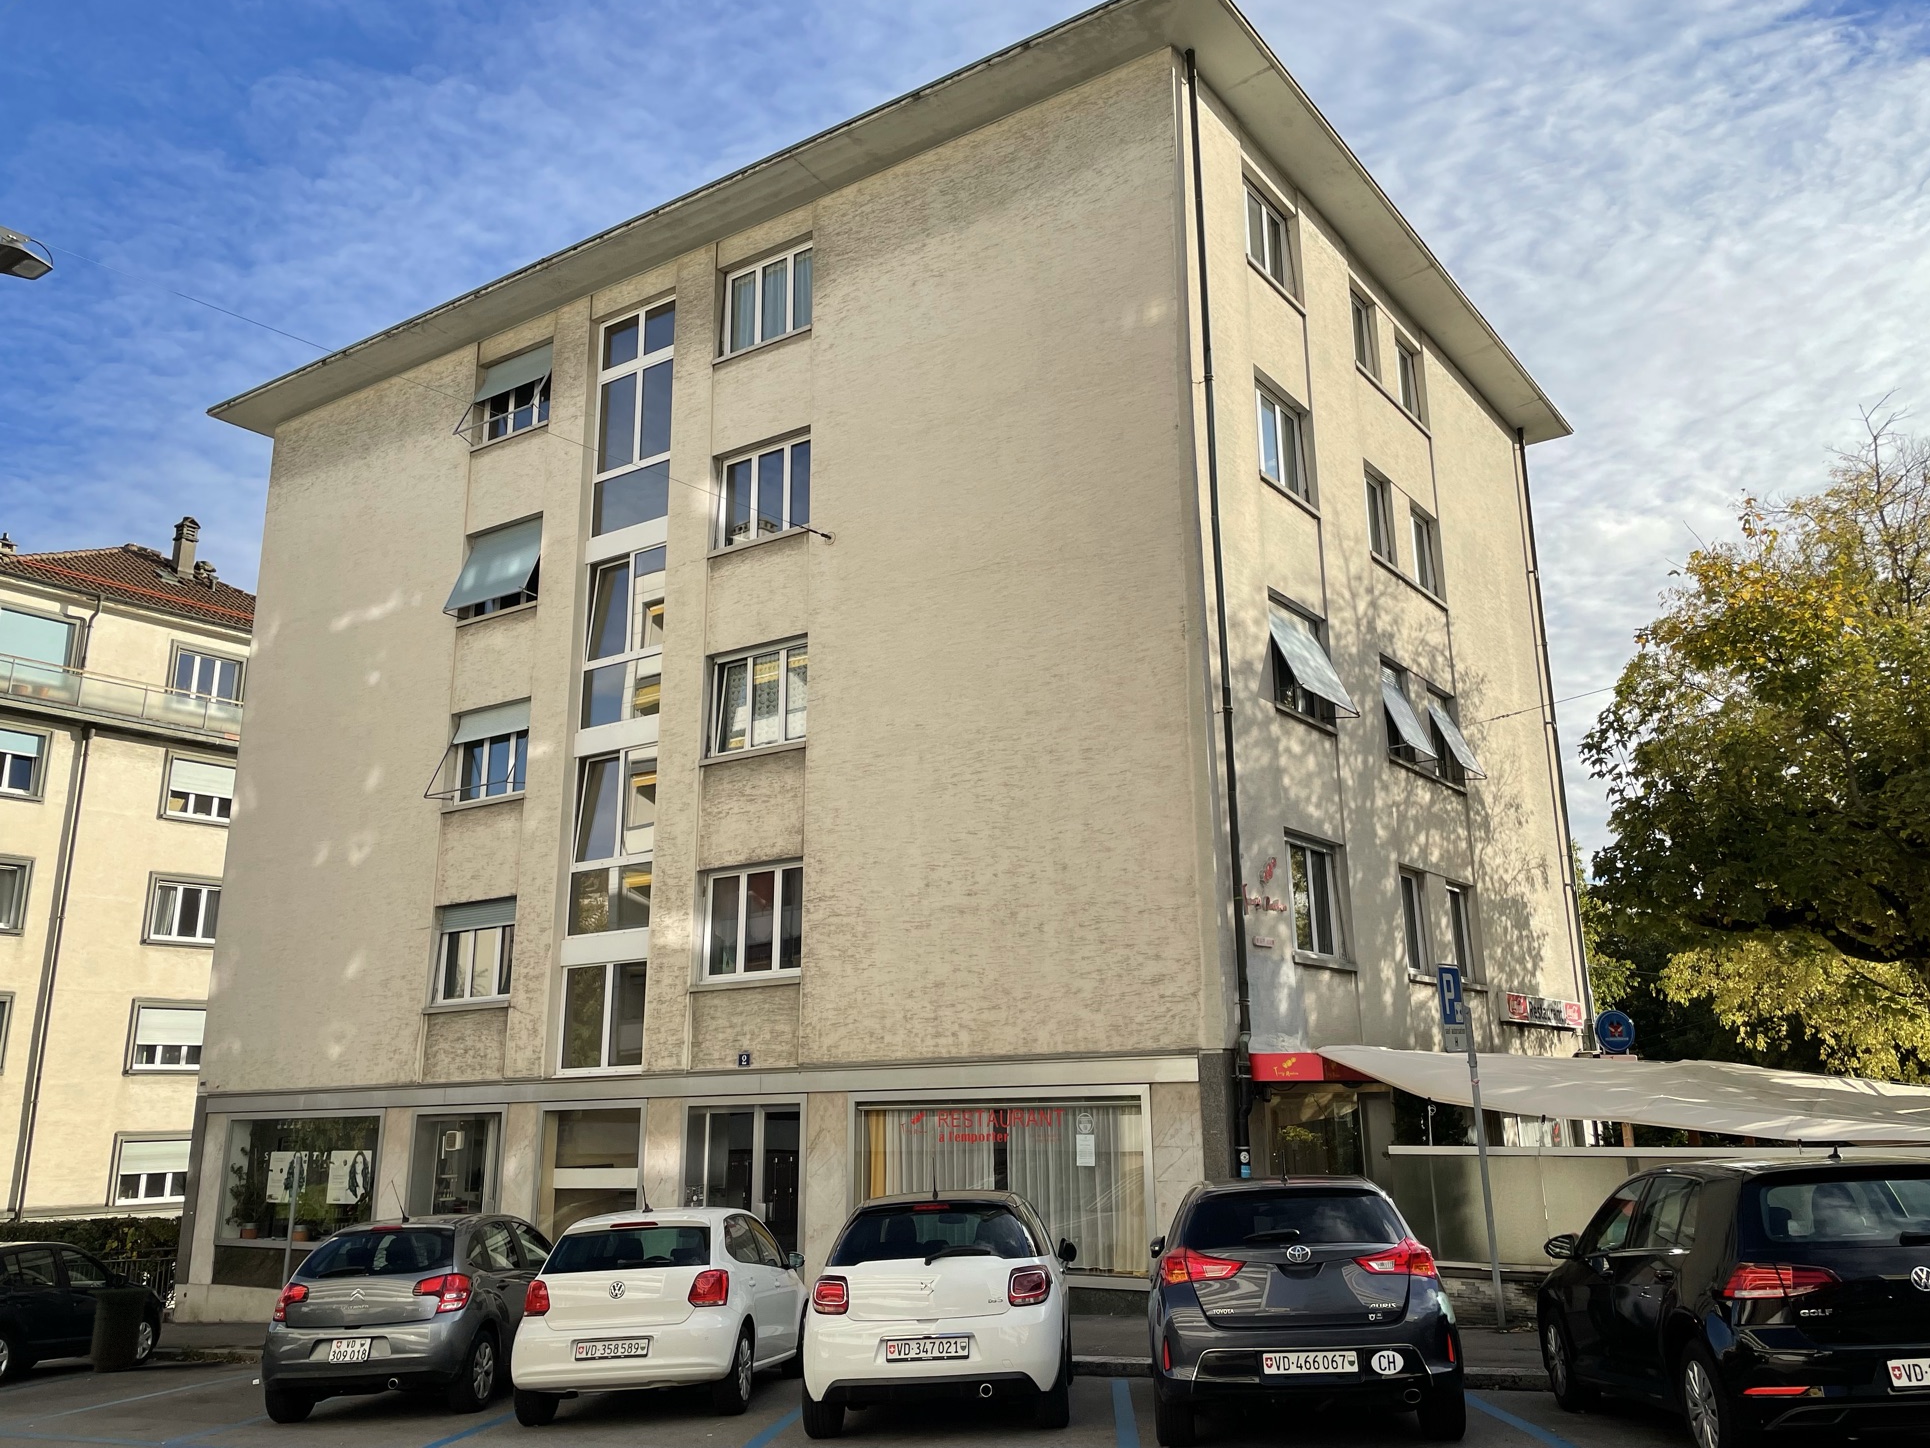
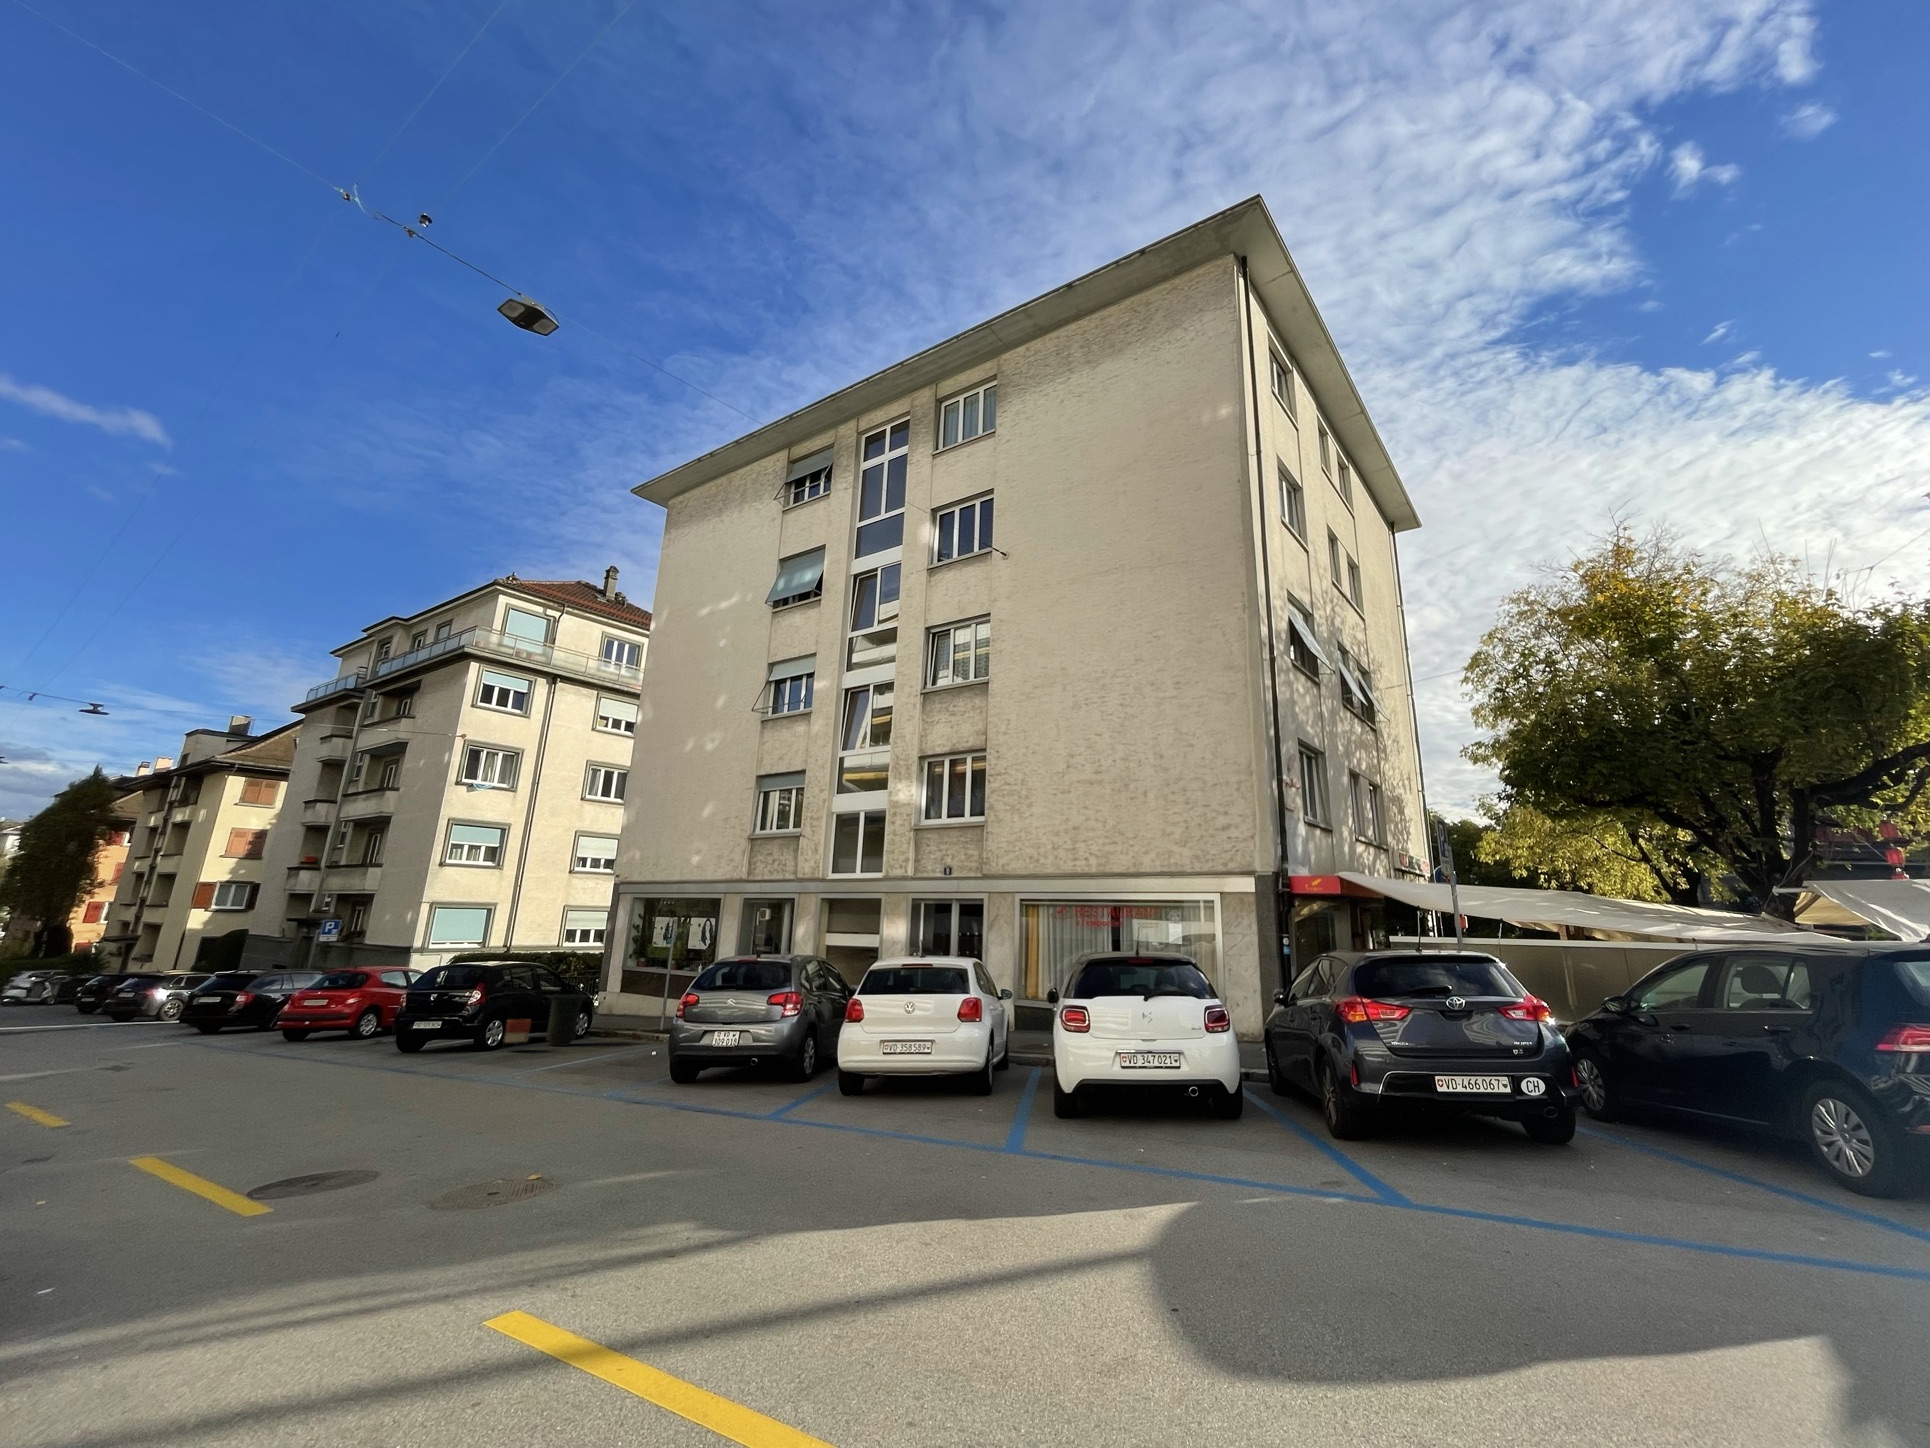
planter: none [19,1331,64,1384] -> present [504,1019,531,1043]

